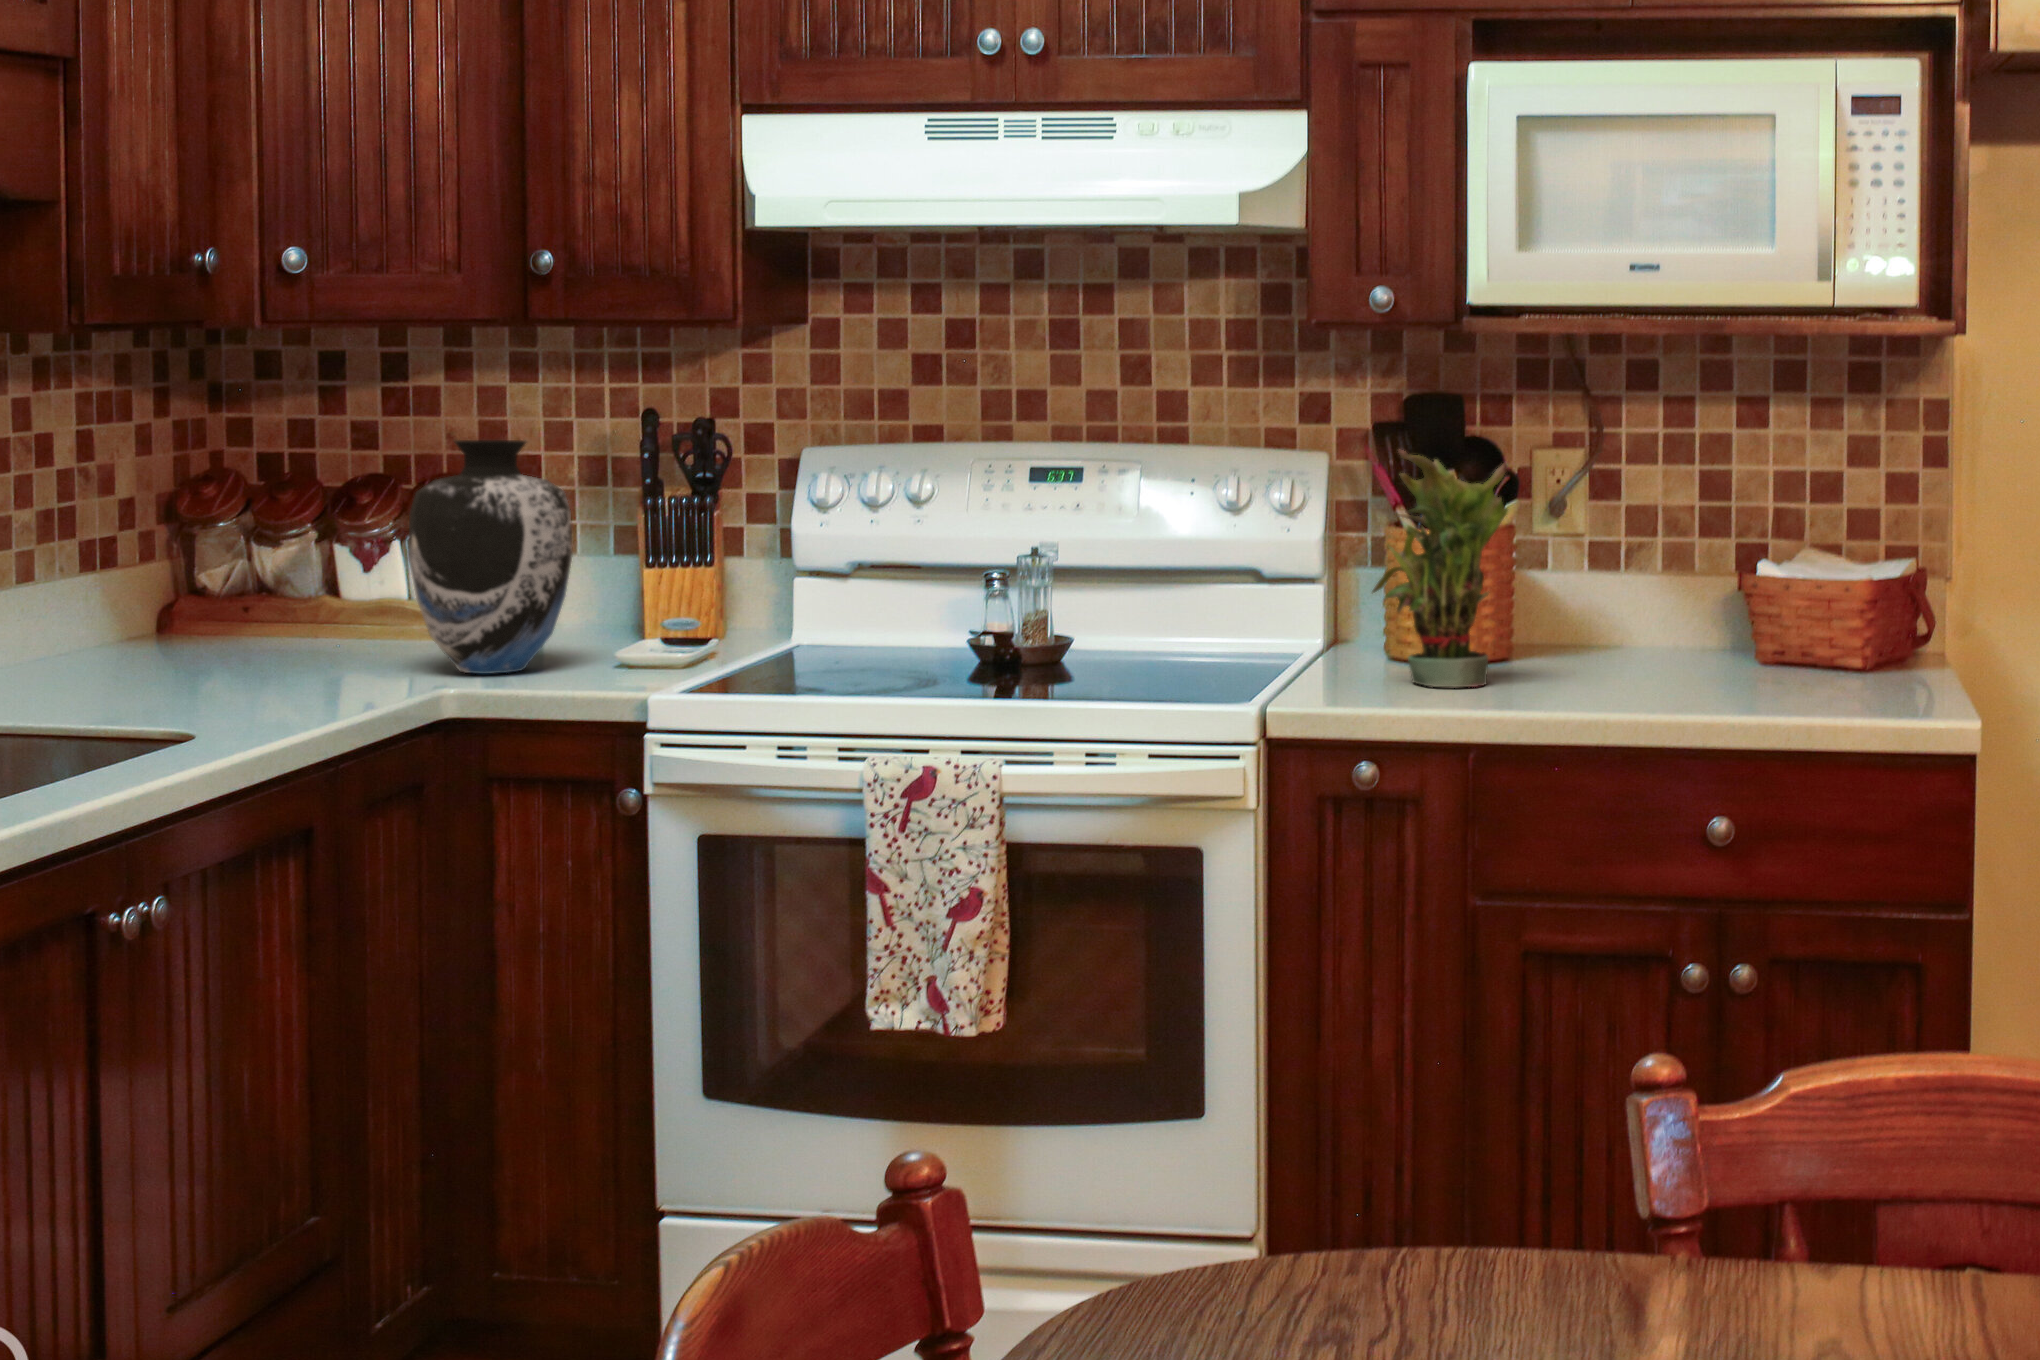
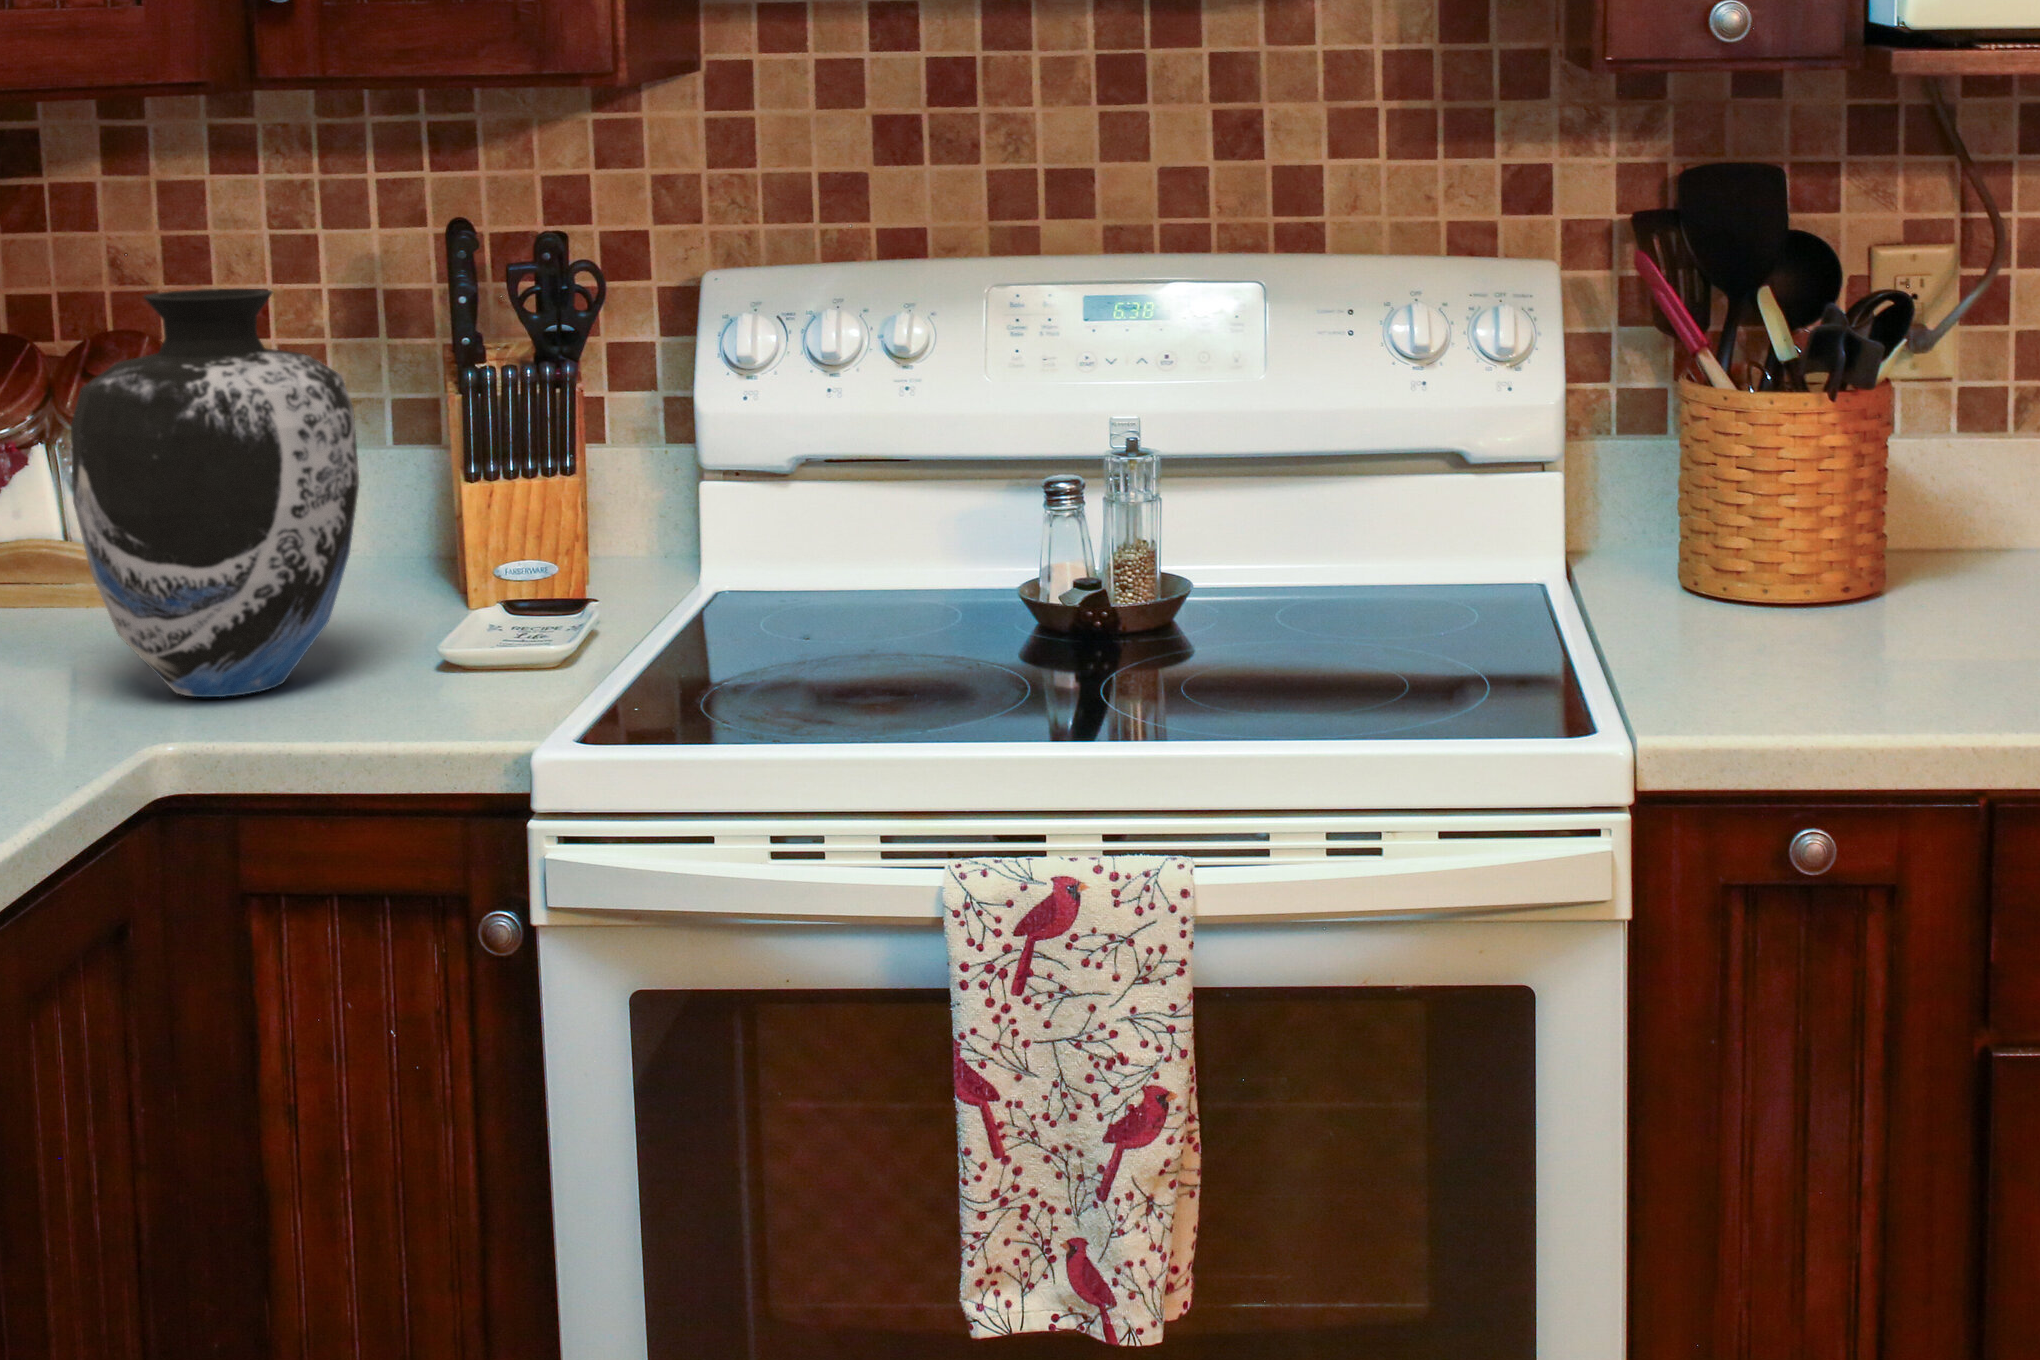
potted plant: present [1372,450,1508,687] -> none [1722,280,1984,670]

